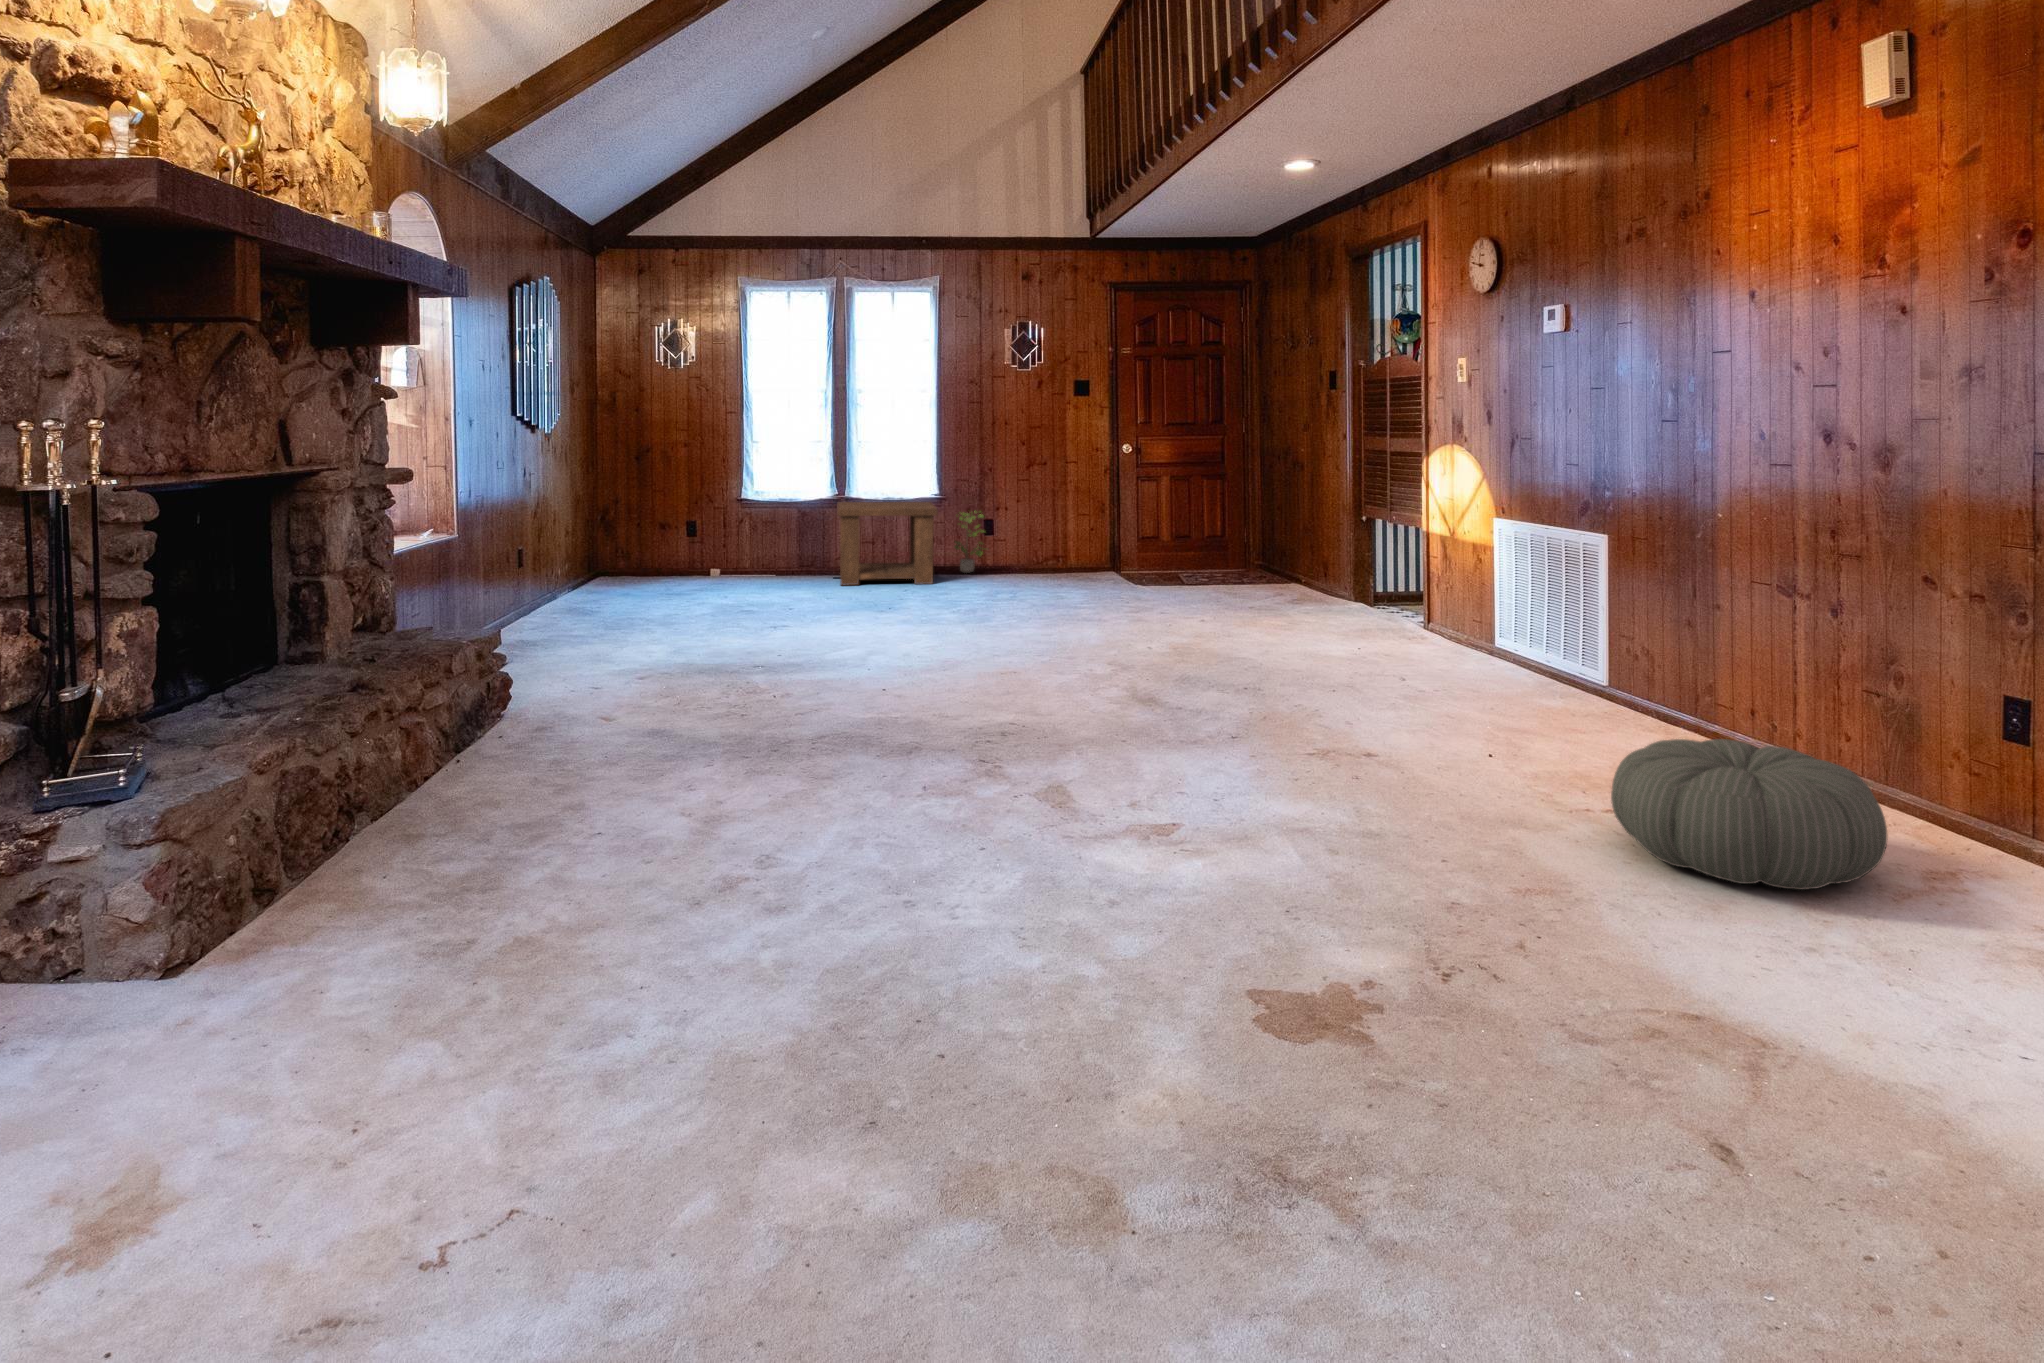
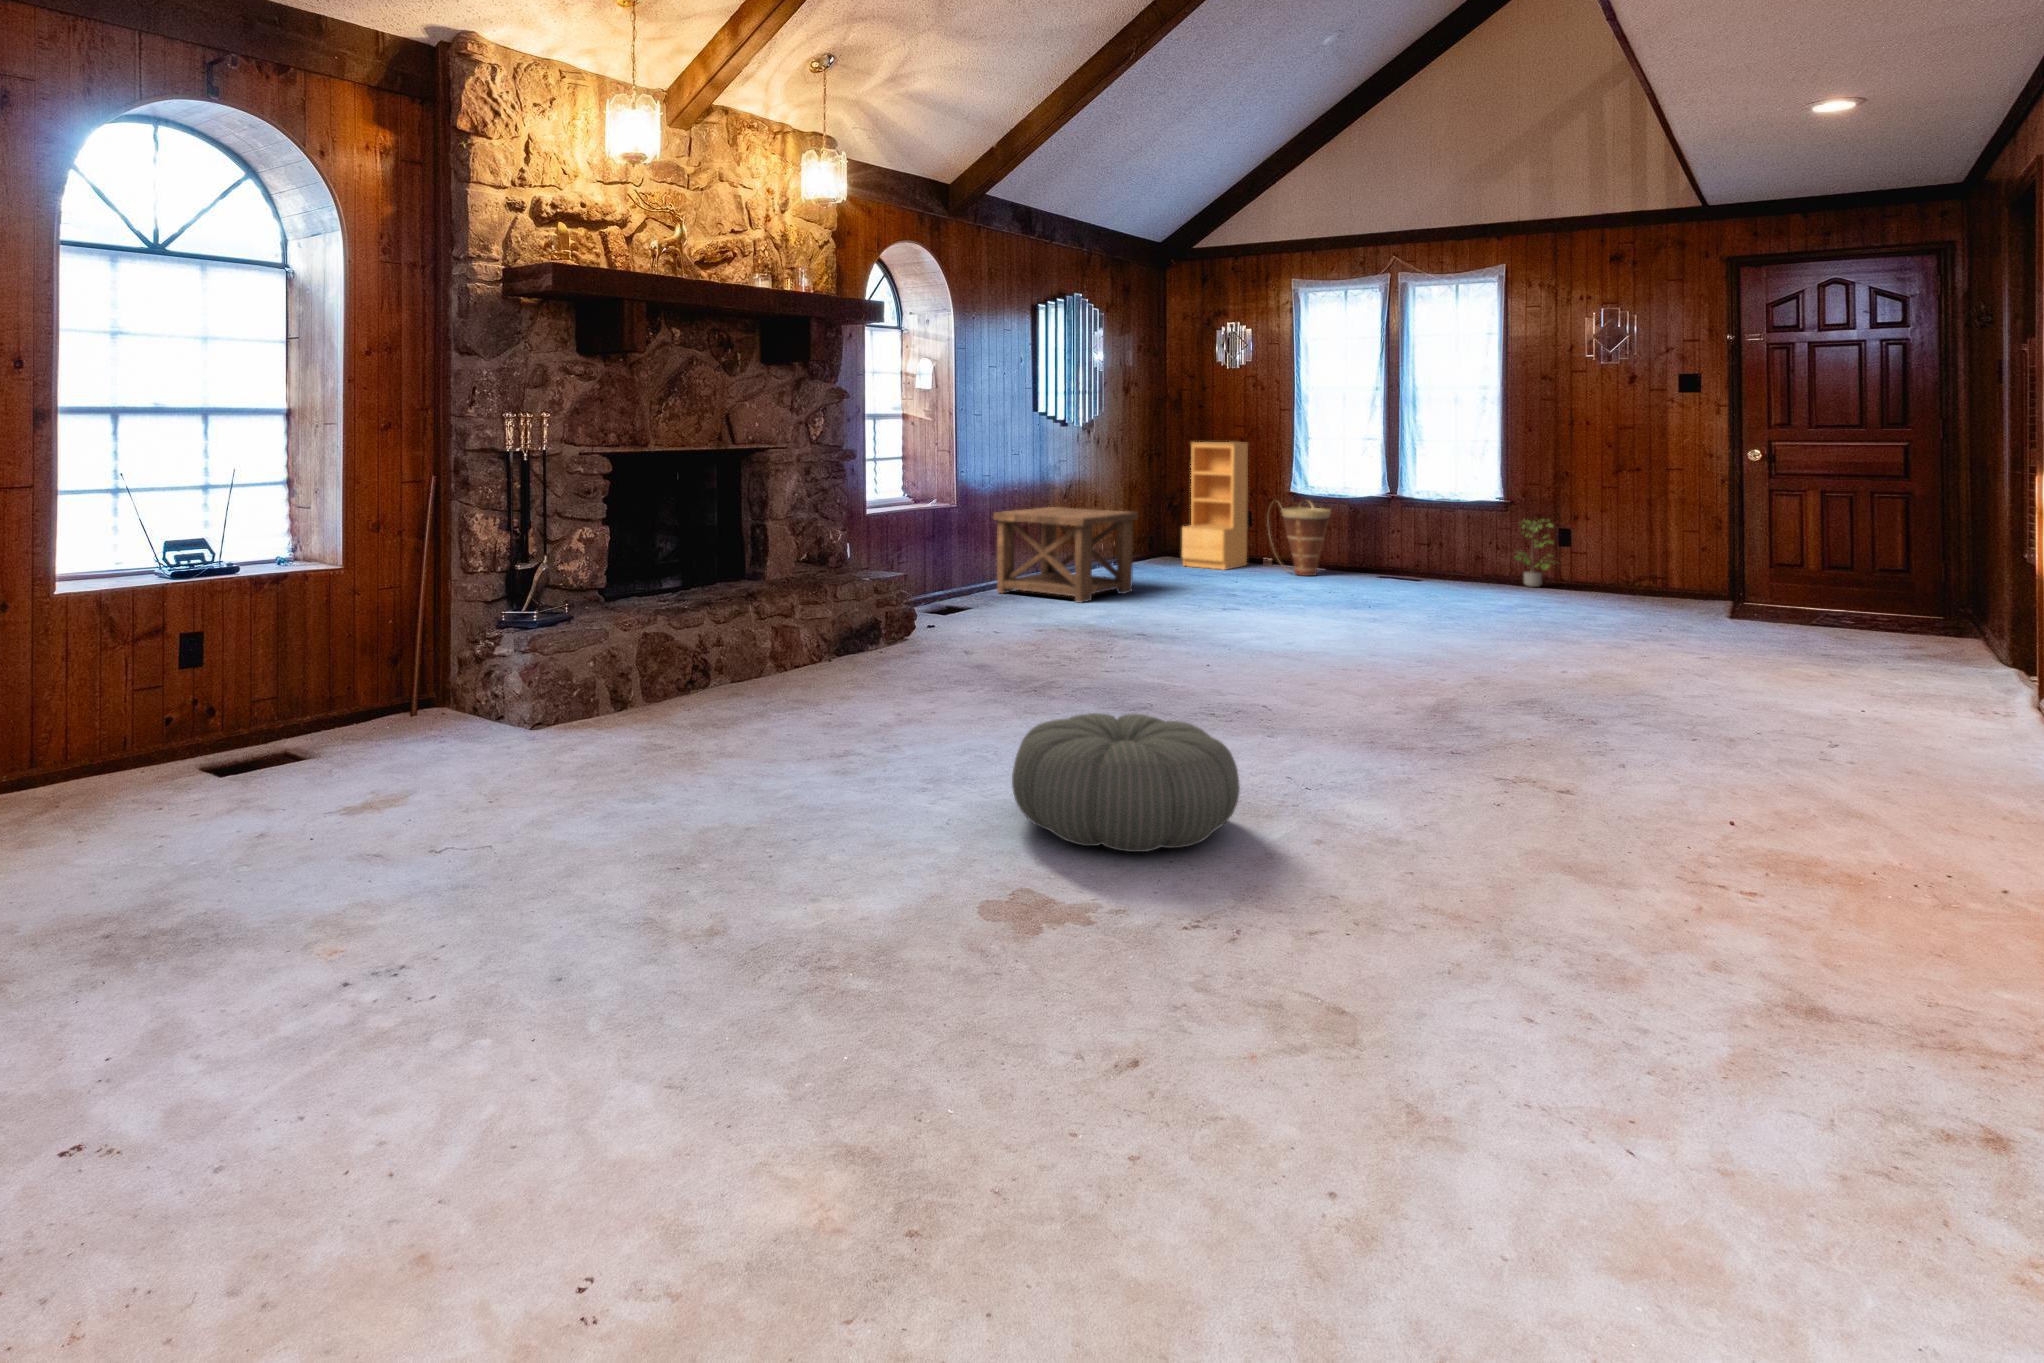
bookshelf: none [631,446,693,584] -> present [1182,442,1248,570]
side table: present [837,502,937,585] -> present [993,507,1138,603]
basket: none [722,504,793,582] -> present [1271,501,1331,576]
pouf: present [1611,739,1887,890] -> present [1012,713,1240,852]

